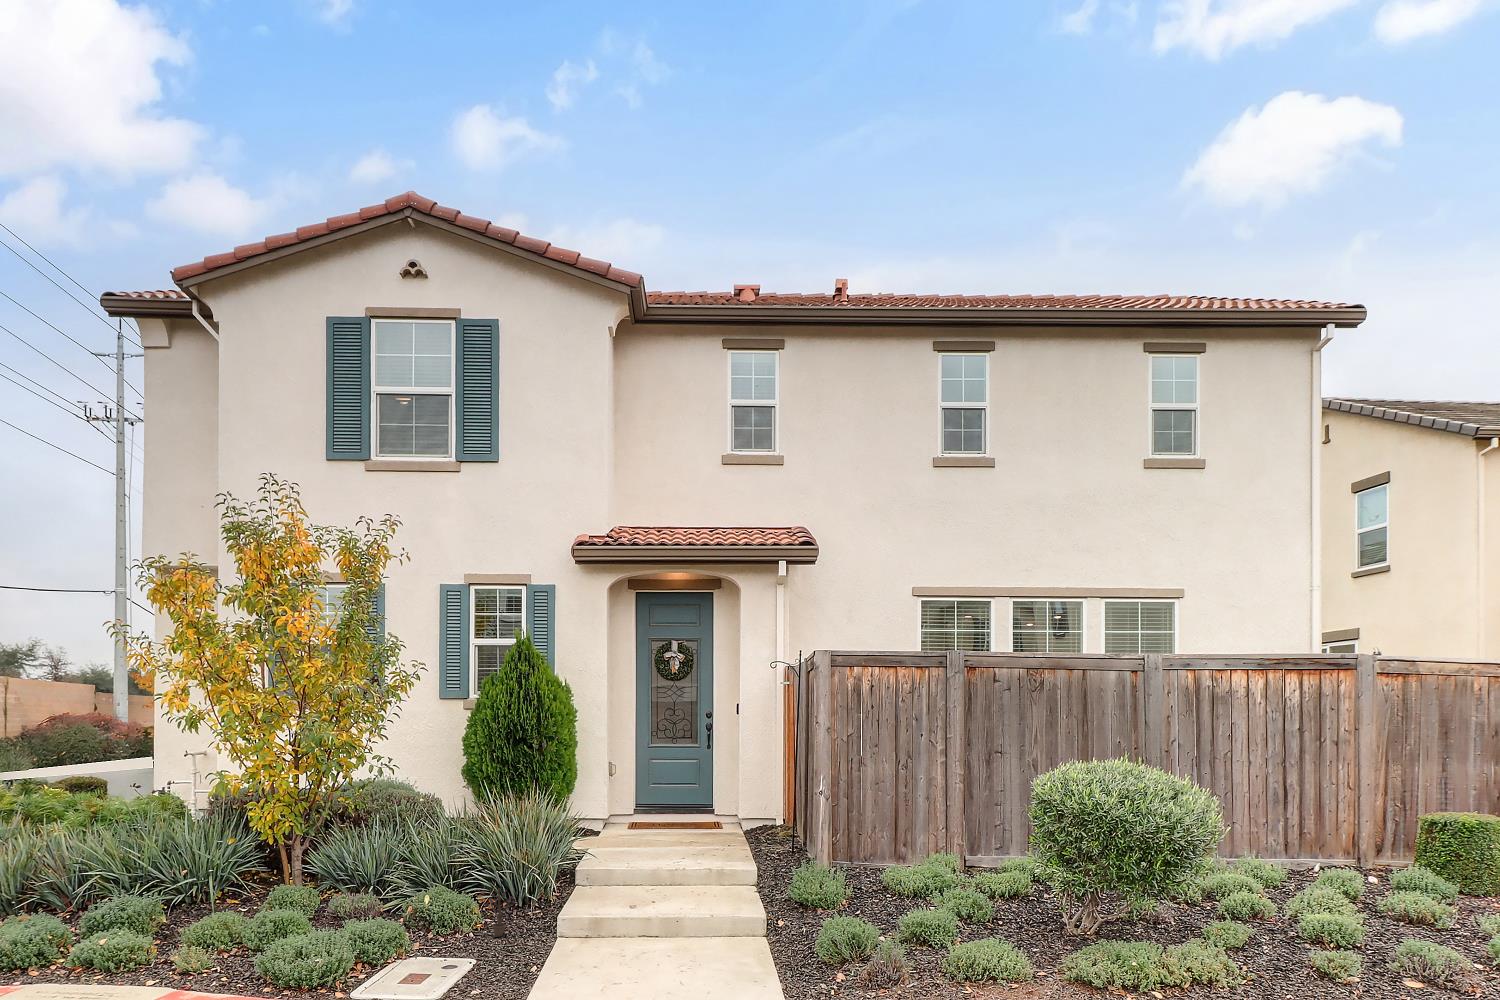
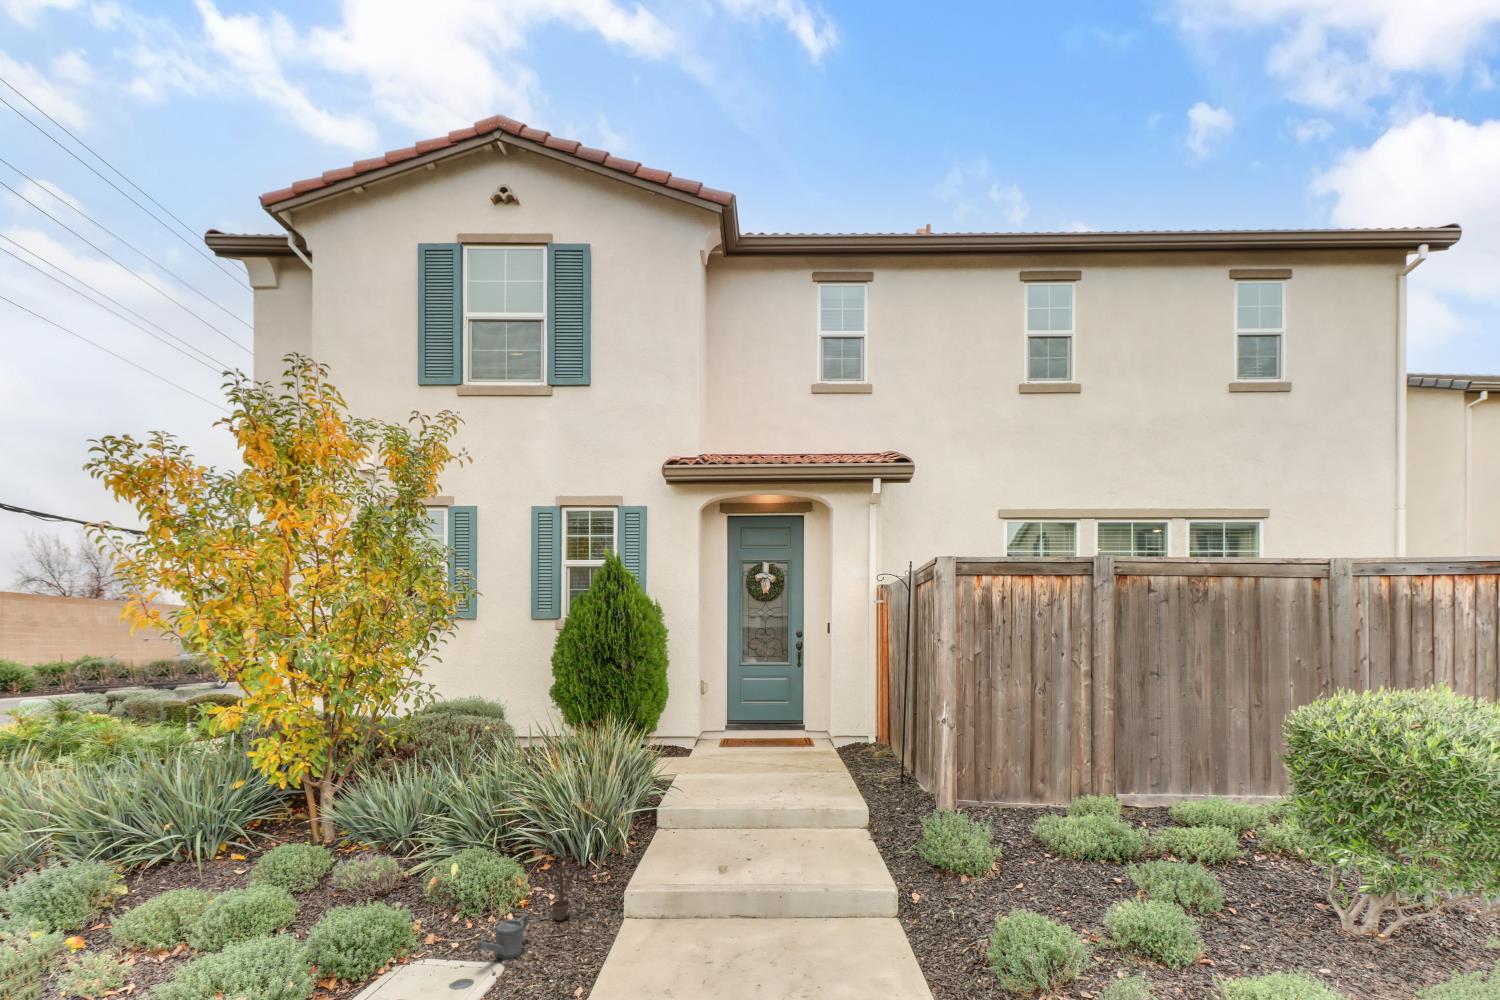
watering can: none [446,929,477,955] -> present [477,915,528,959]

